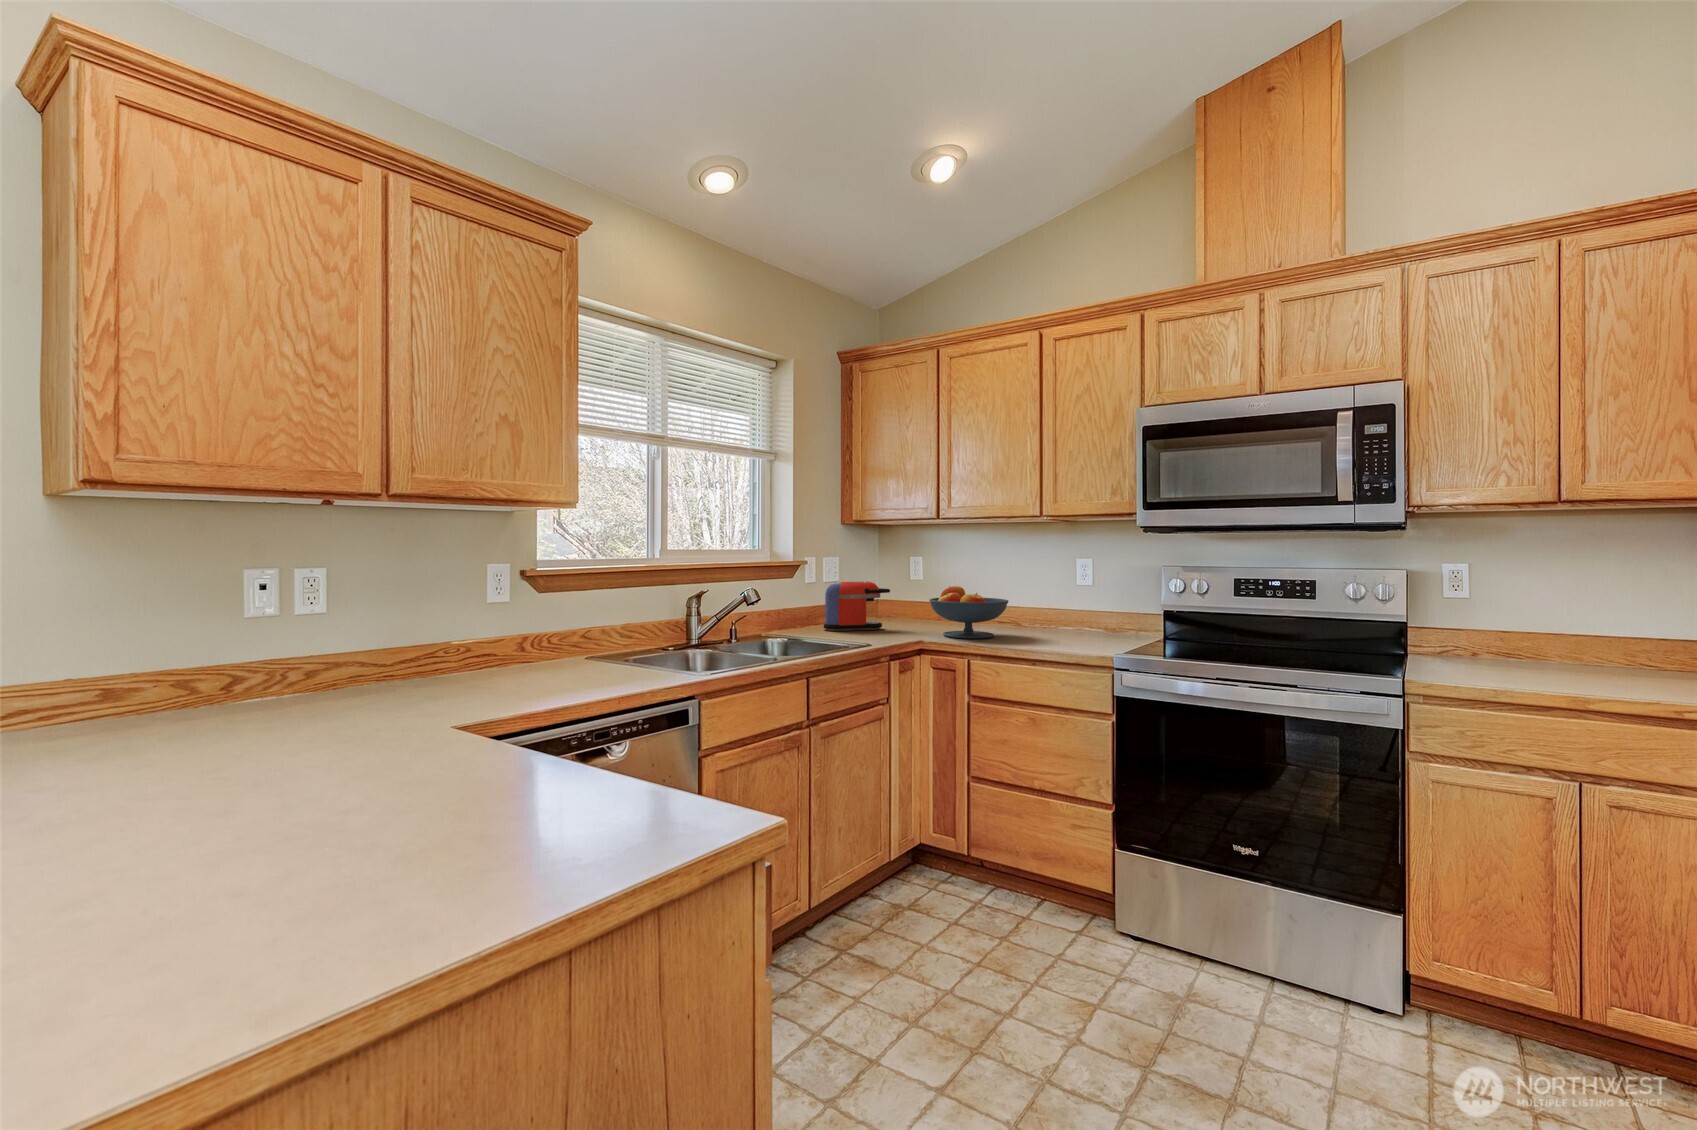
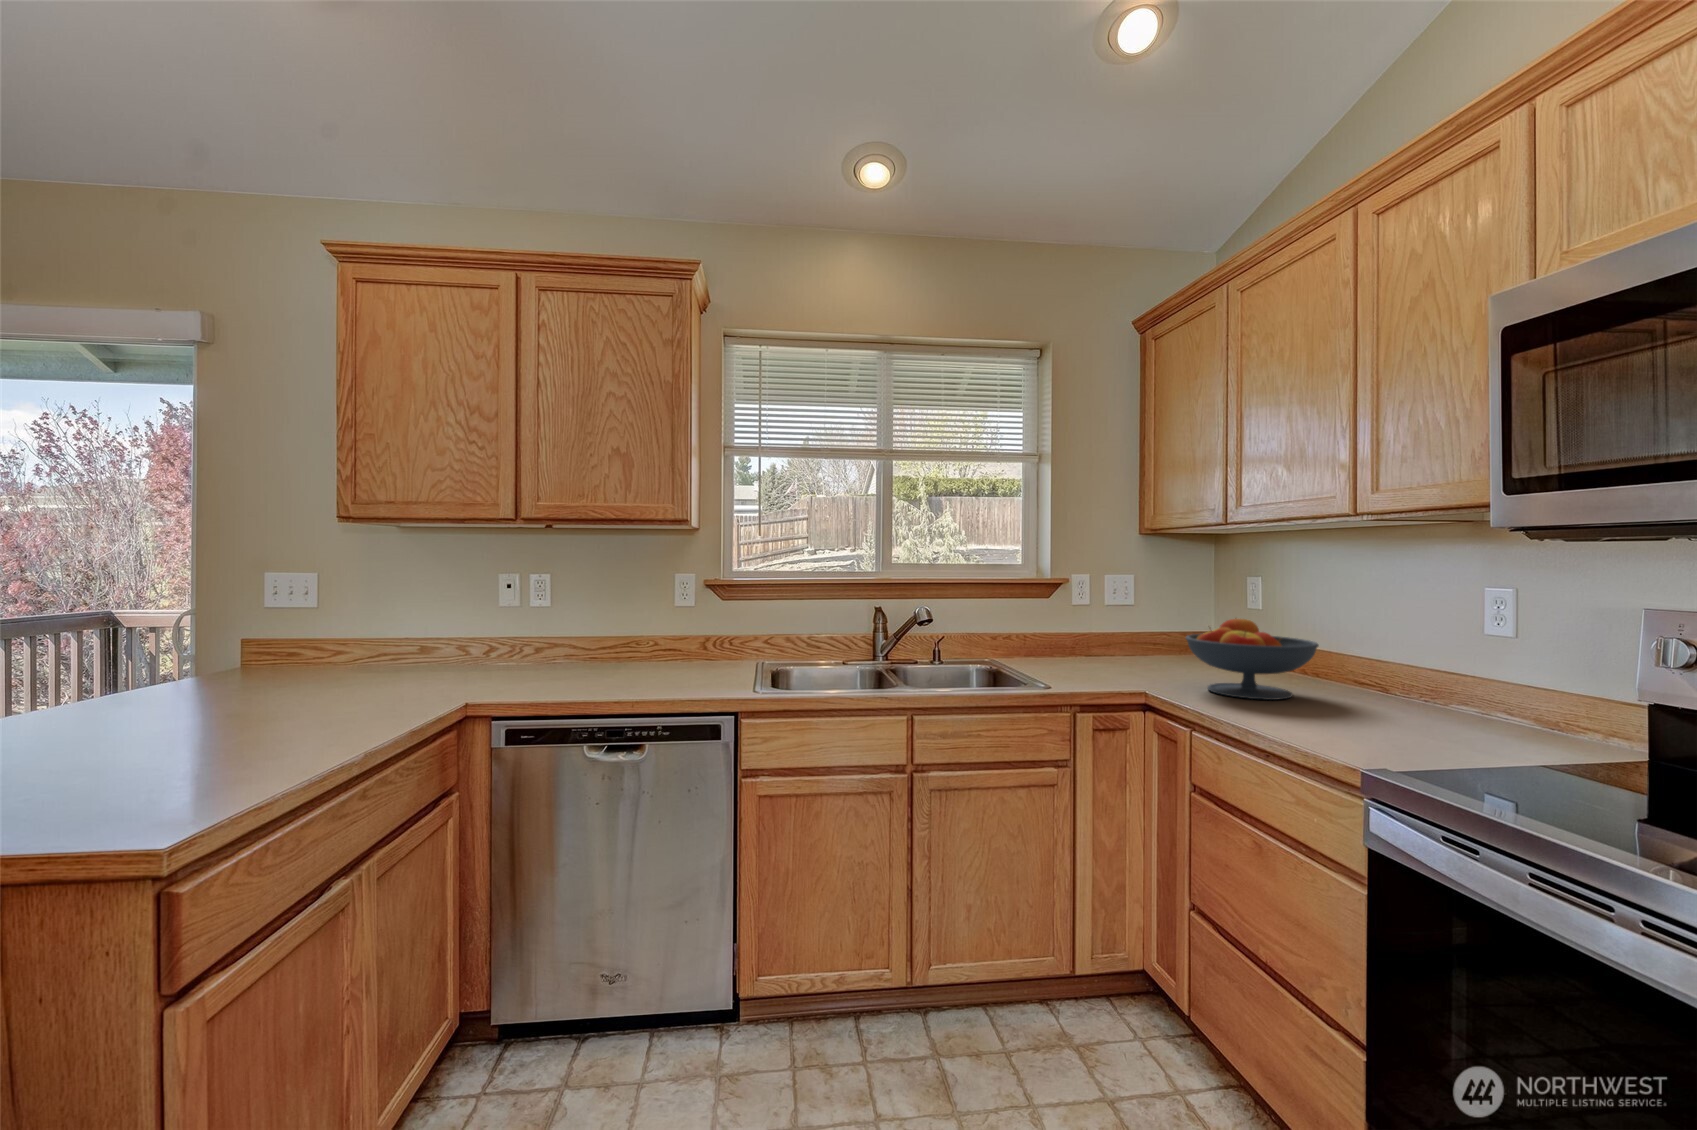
coffee maker: present [824,581,890,631] -> none [1081,604,1174,669]

